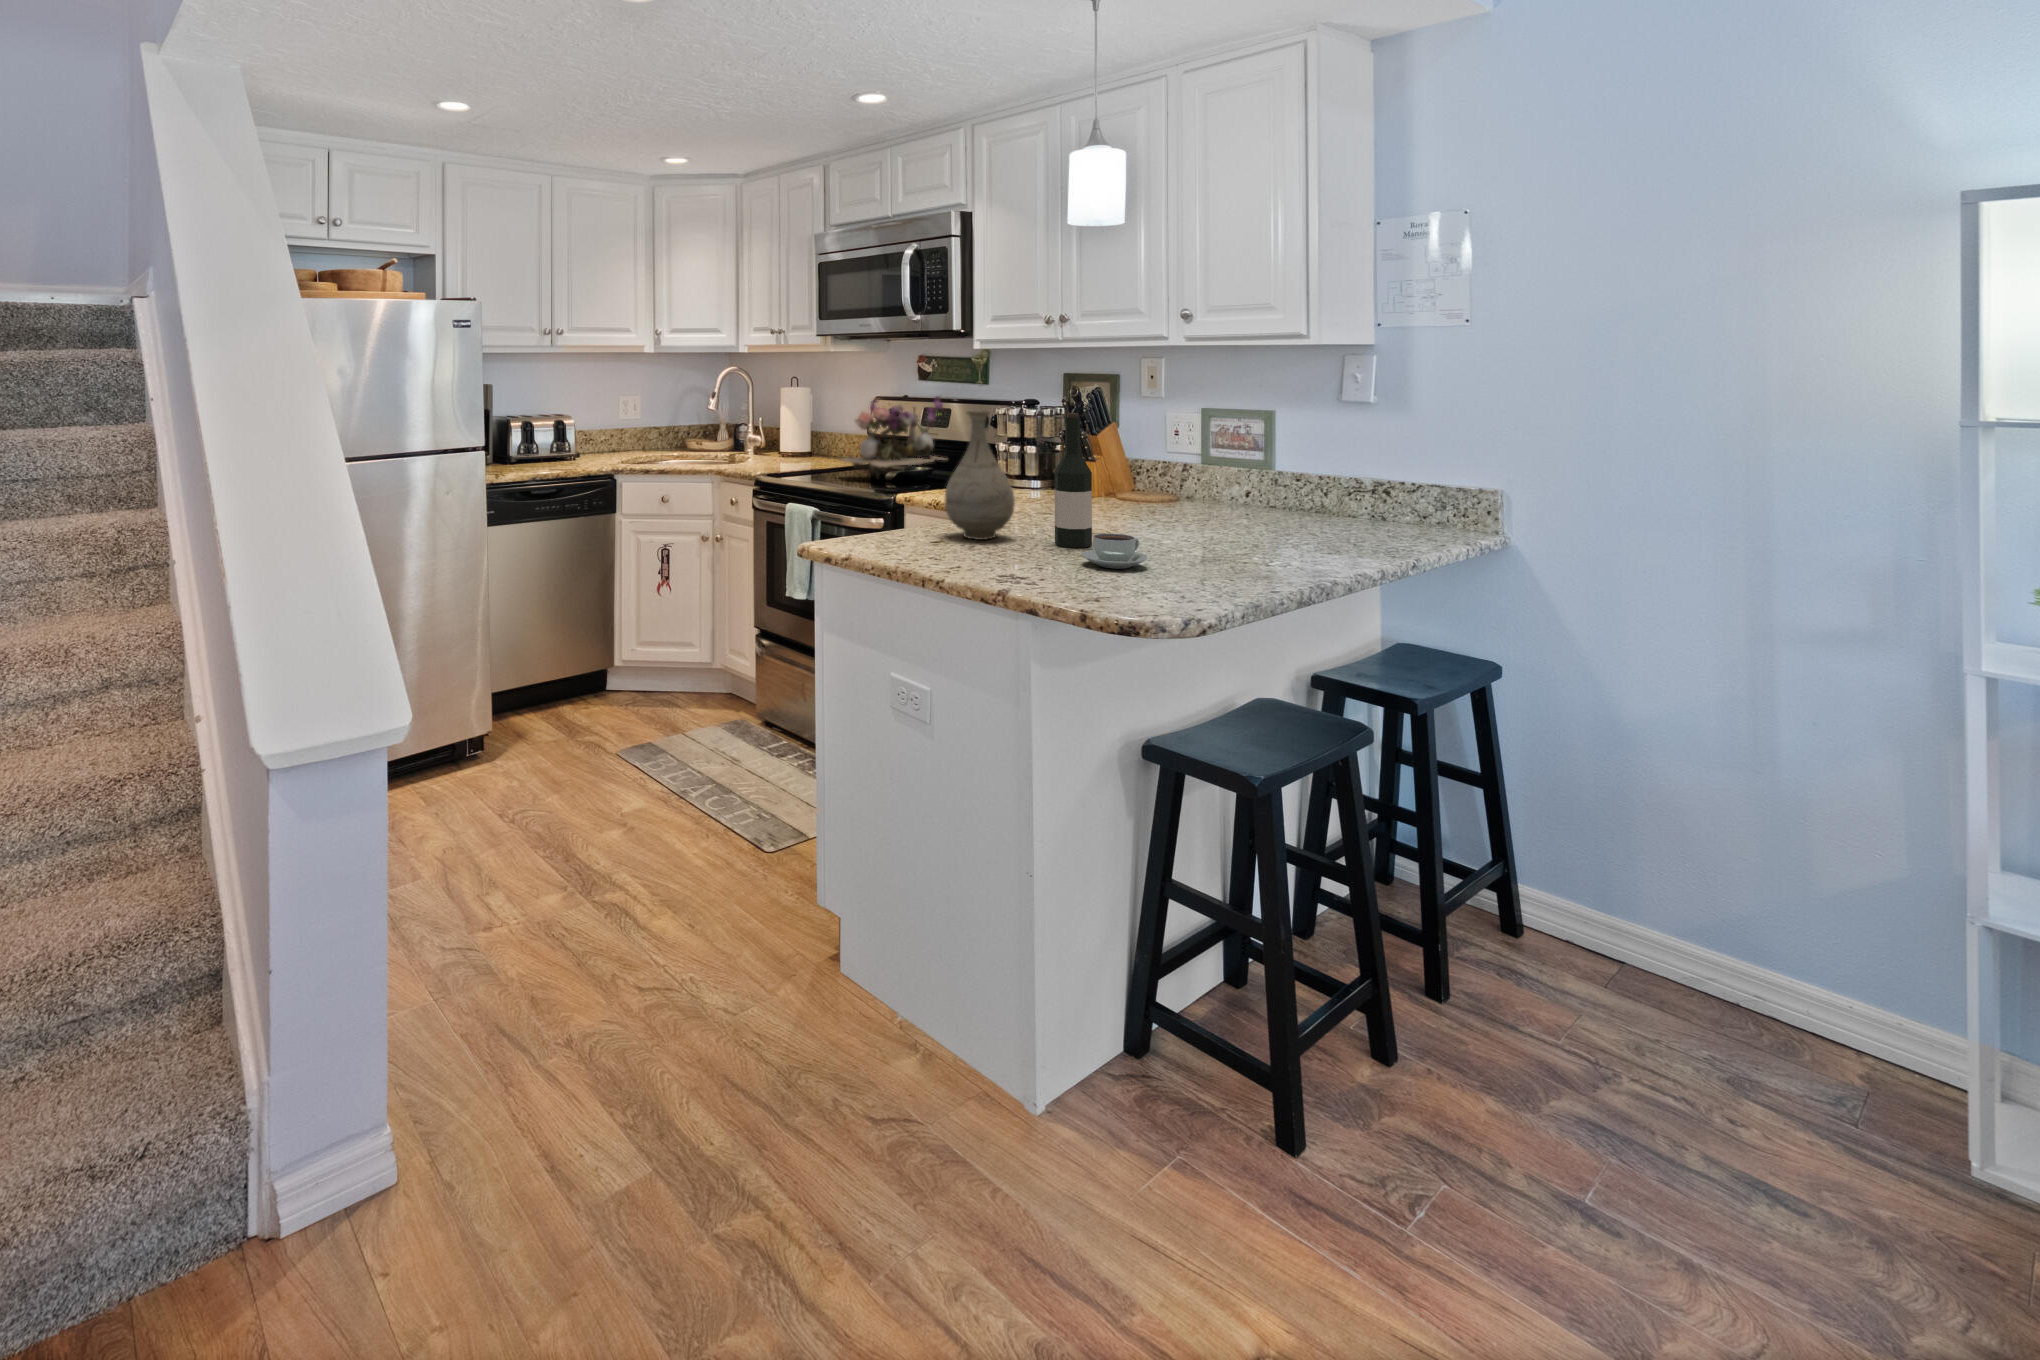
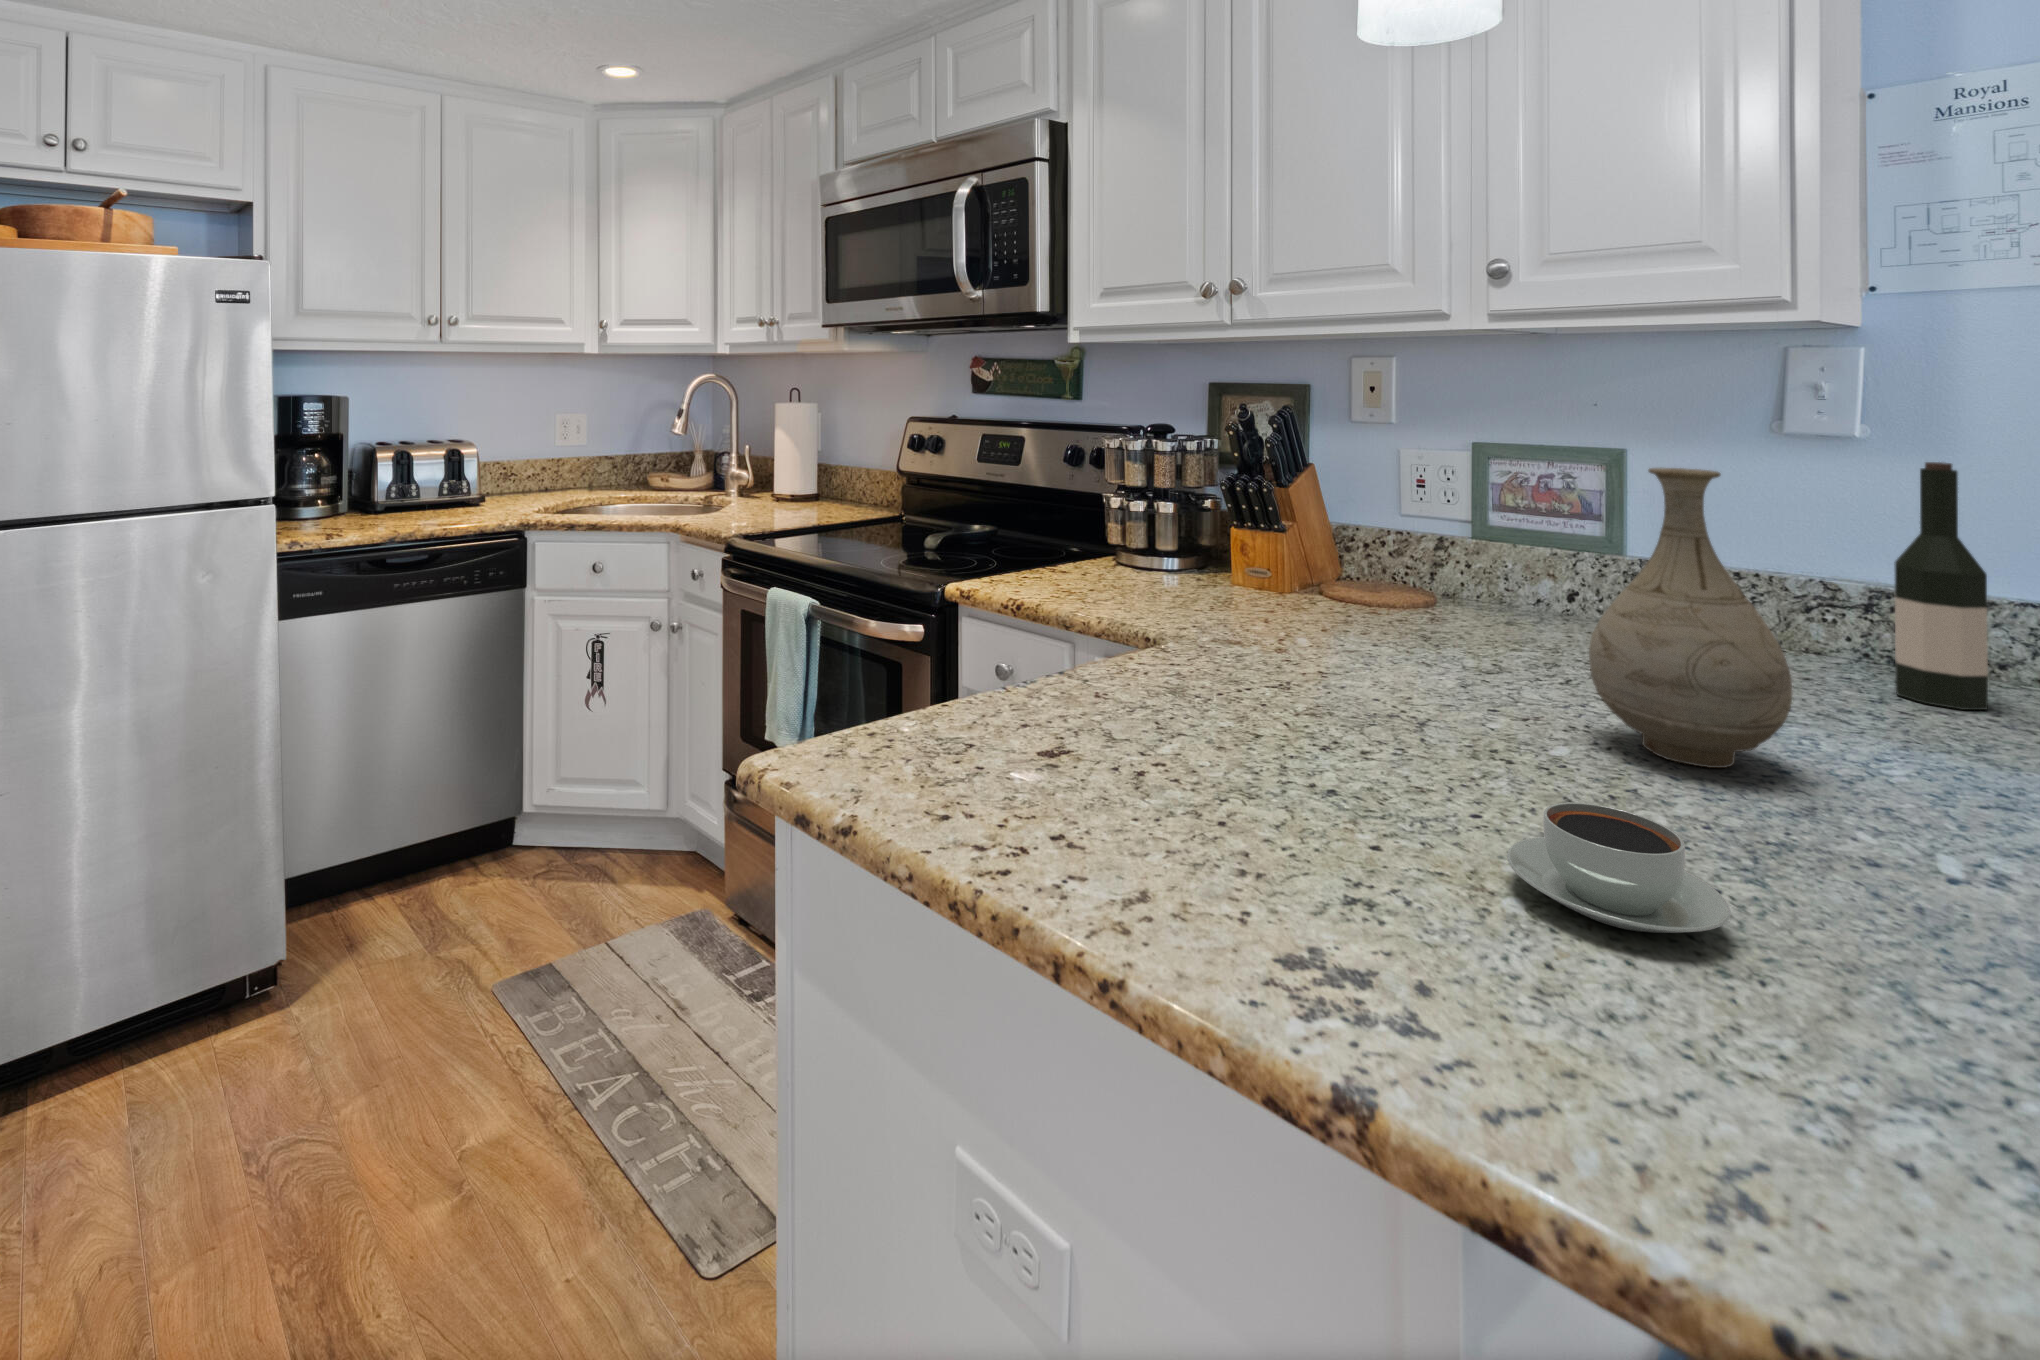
flower arrangement: present [843,396,943,476] -> none [854,413,1027,546]
vase: present [945,410,1015,540] -> present [1589,468,1792,768]
wine bottle: present [1055,413,1092,548] -> present [1894,462,1988,710]

